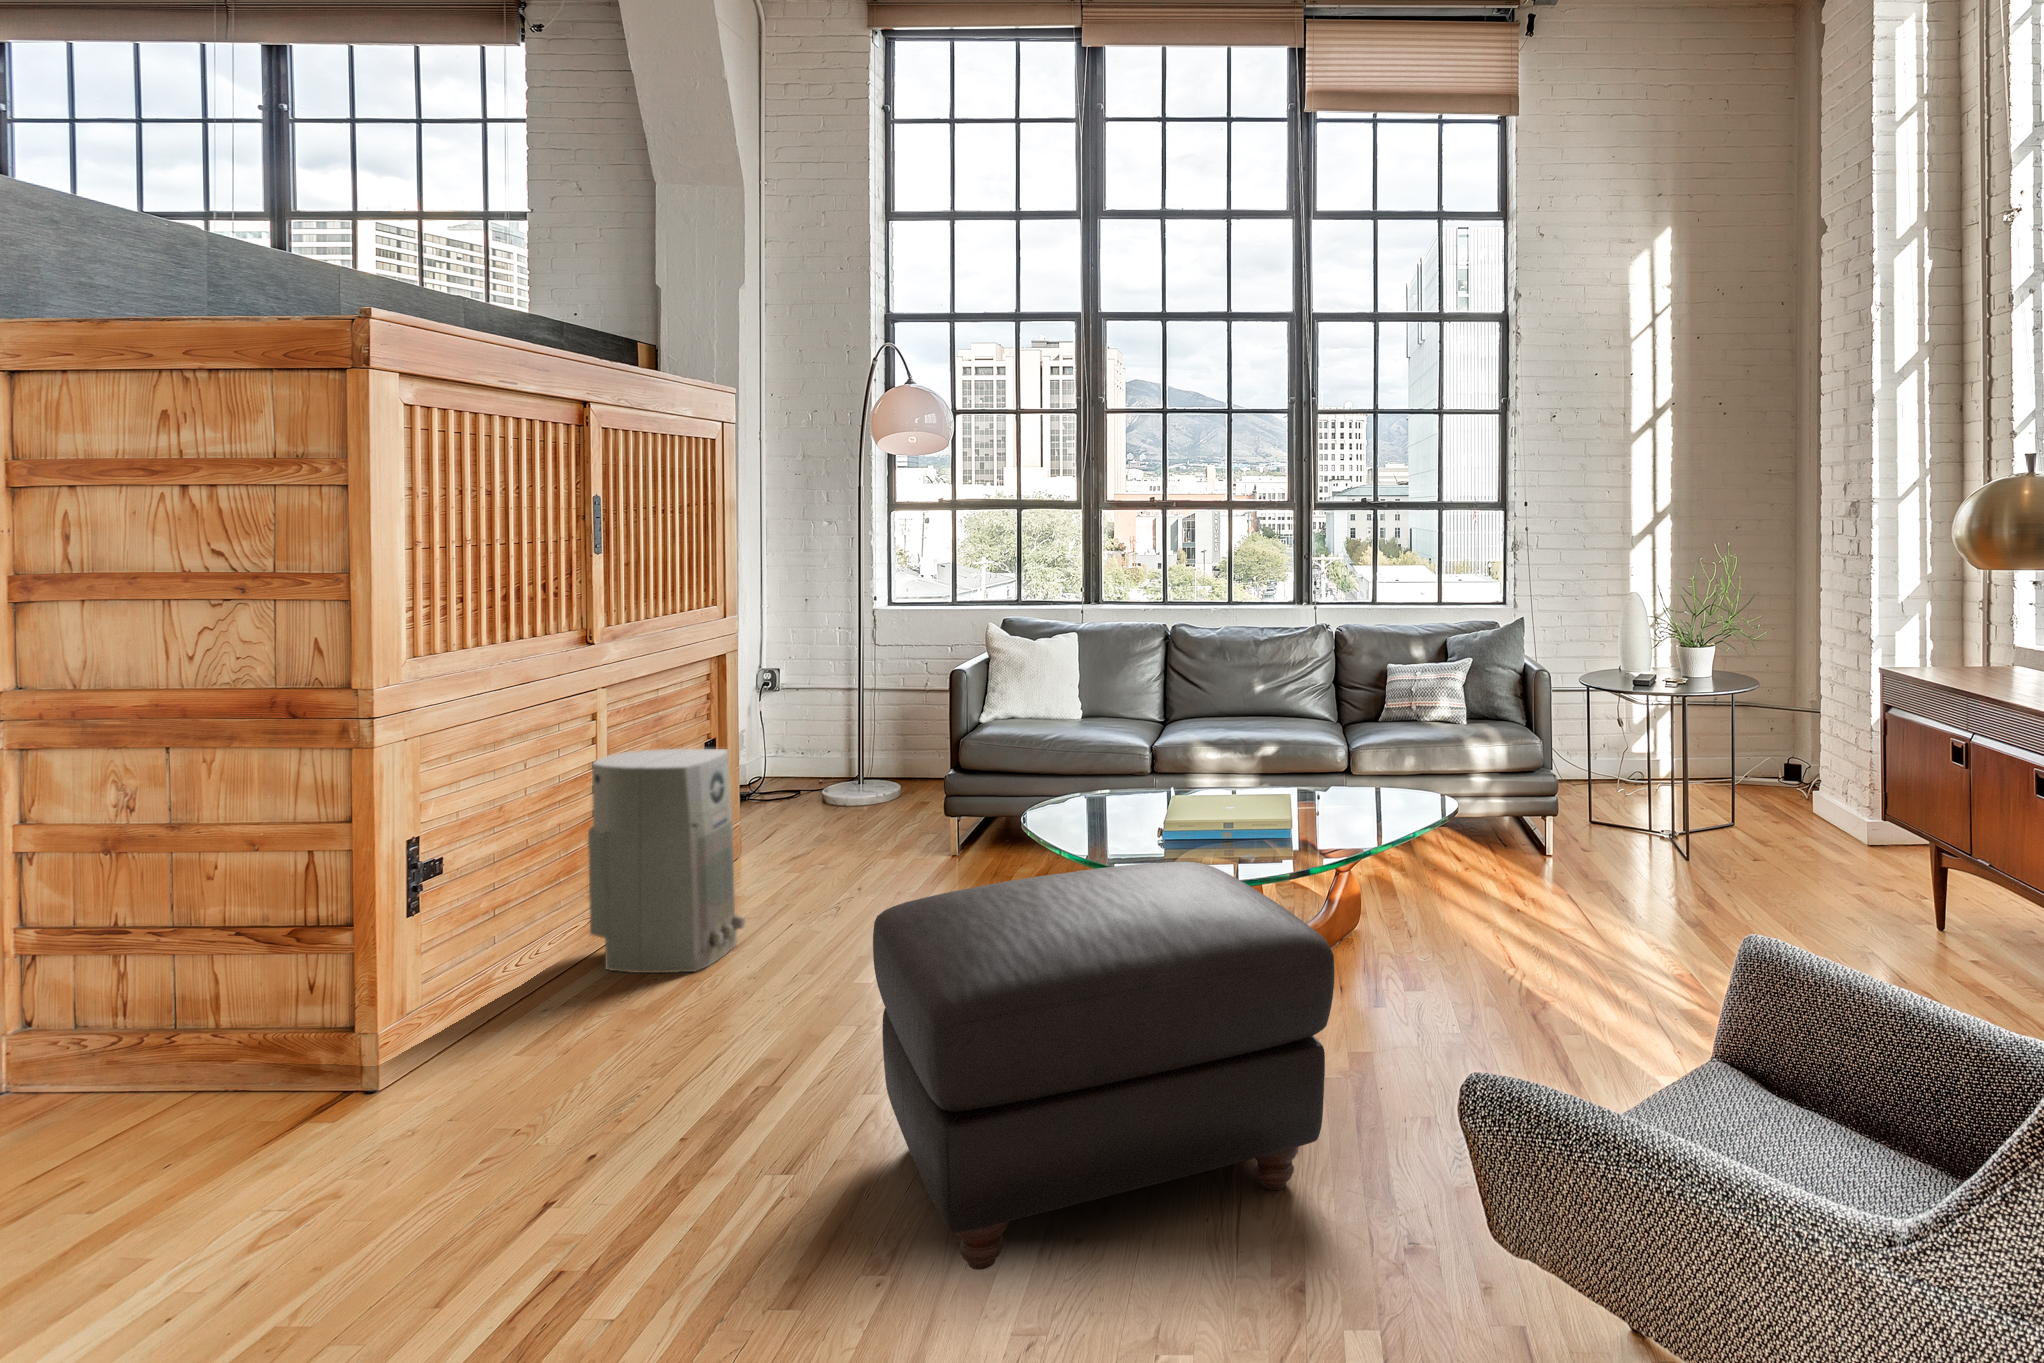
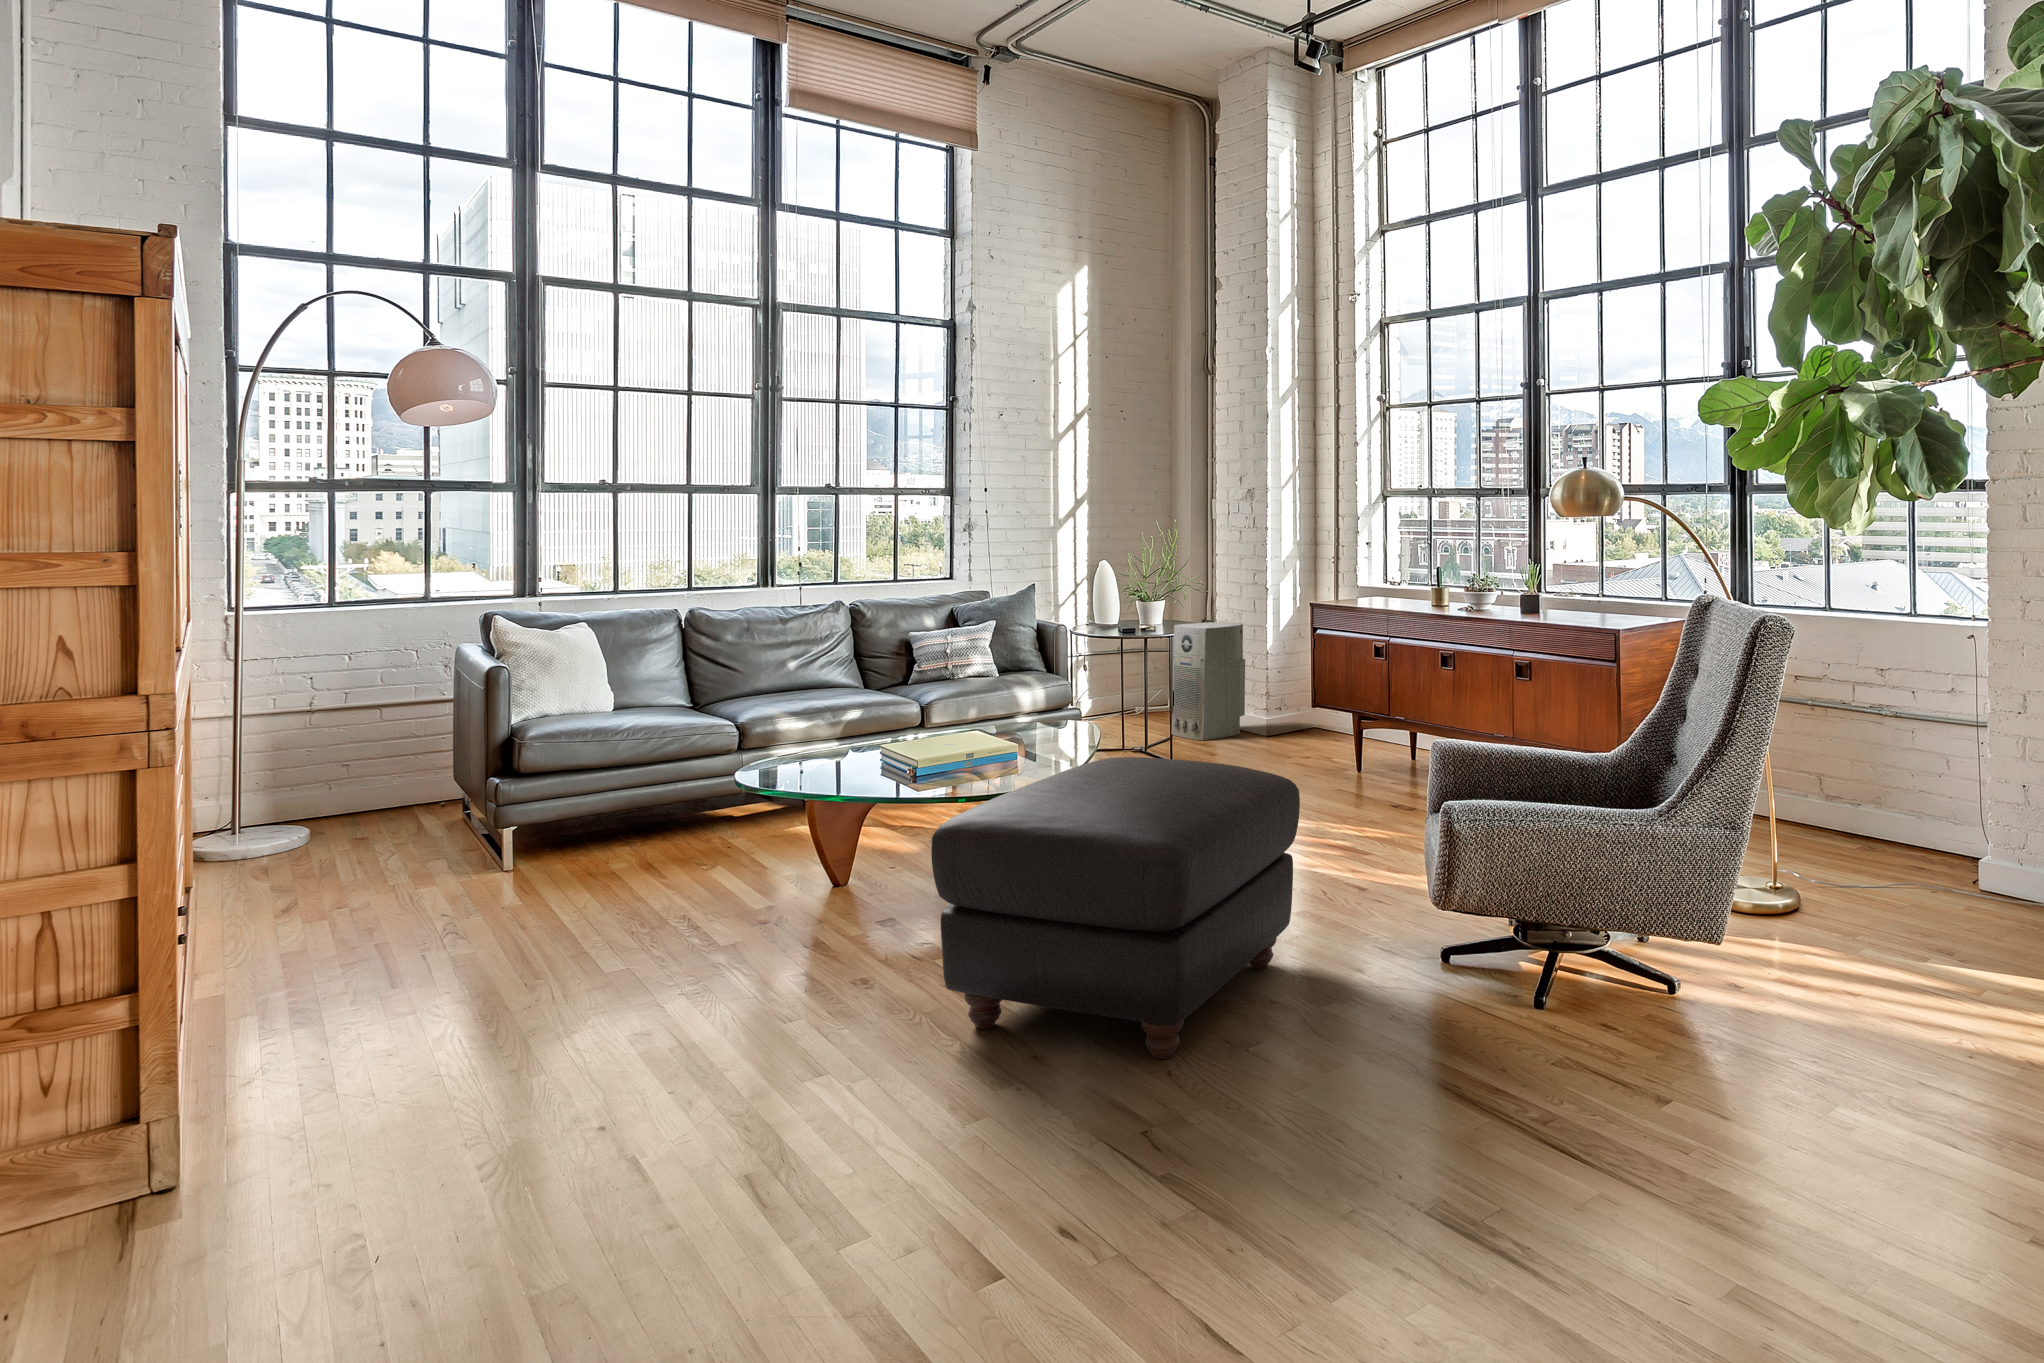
air purifier: present [588,749,745,973] -> present [1171,622,1245,740]

